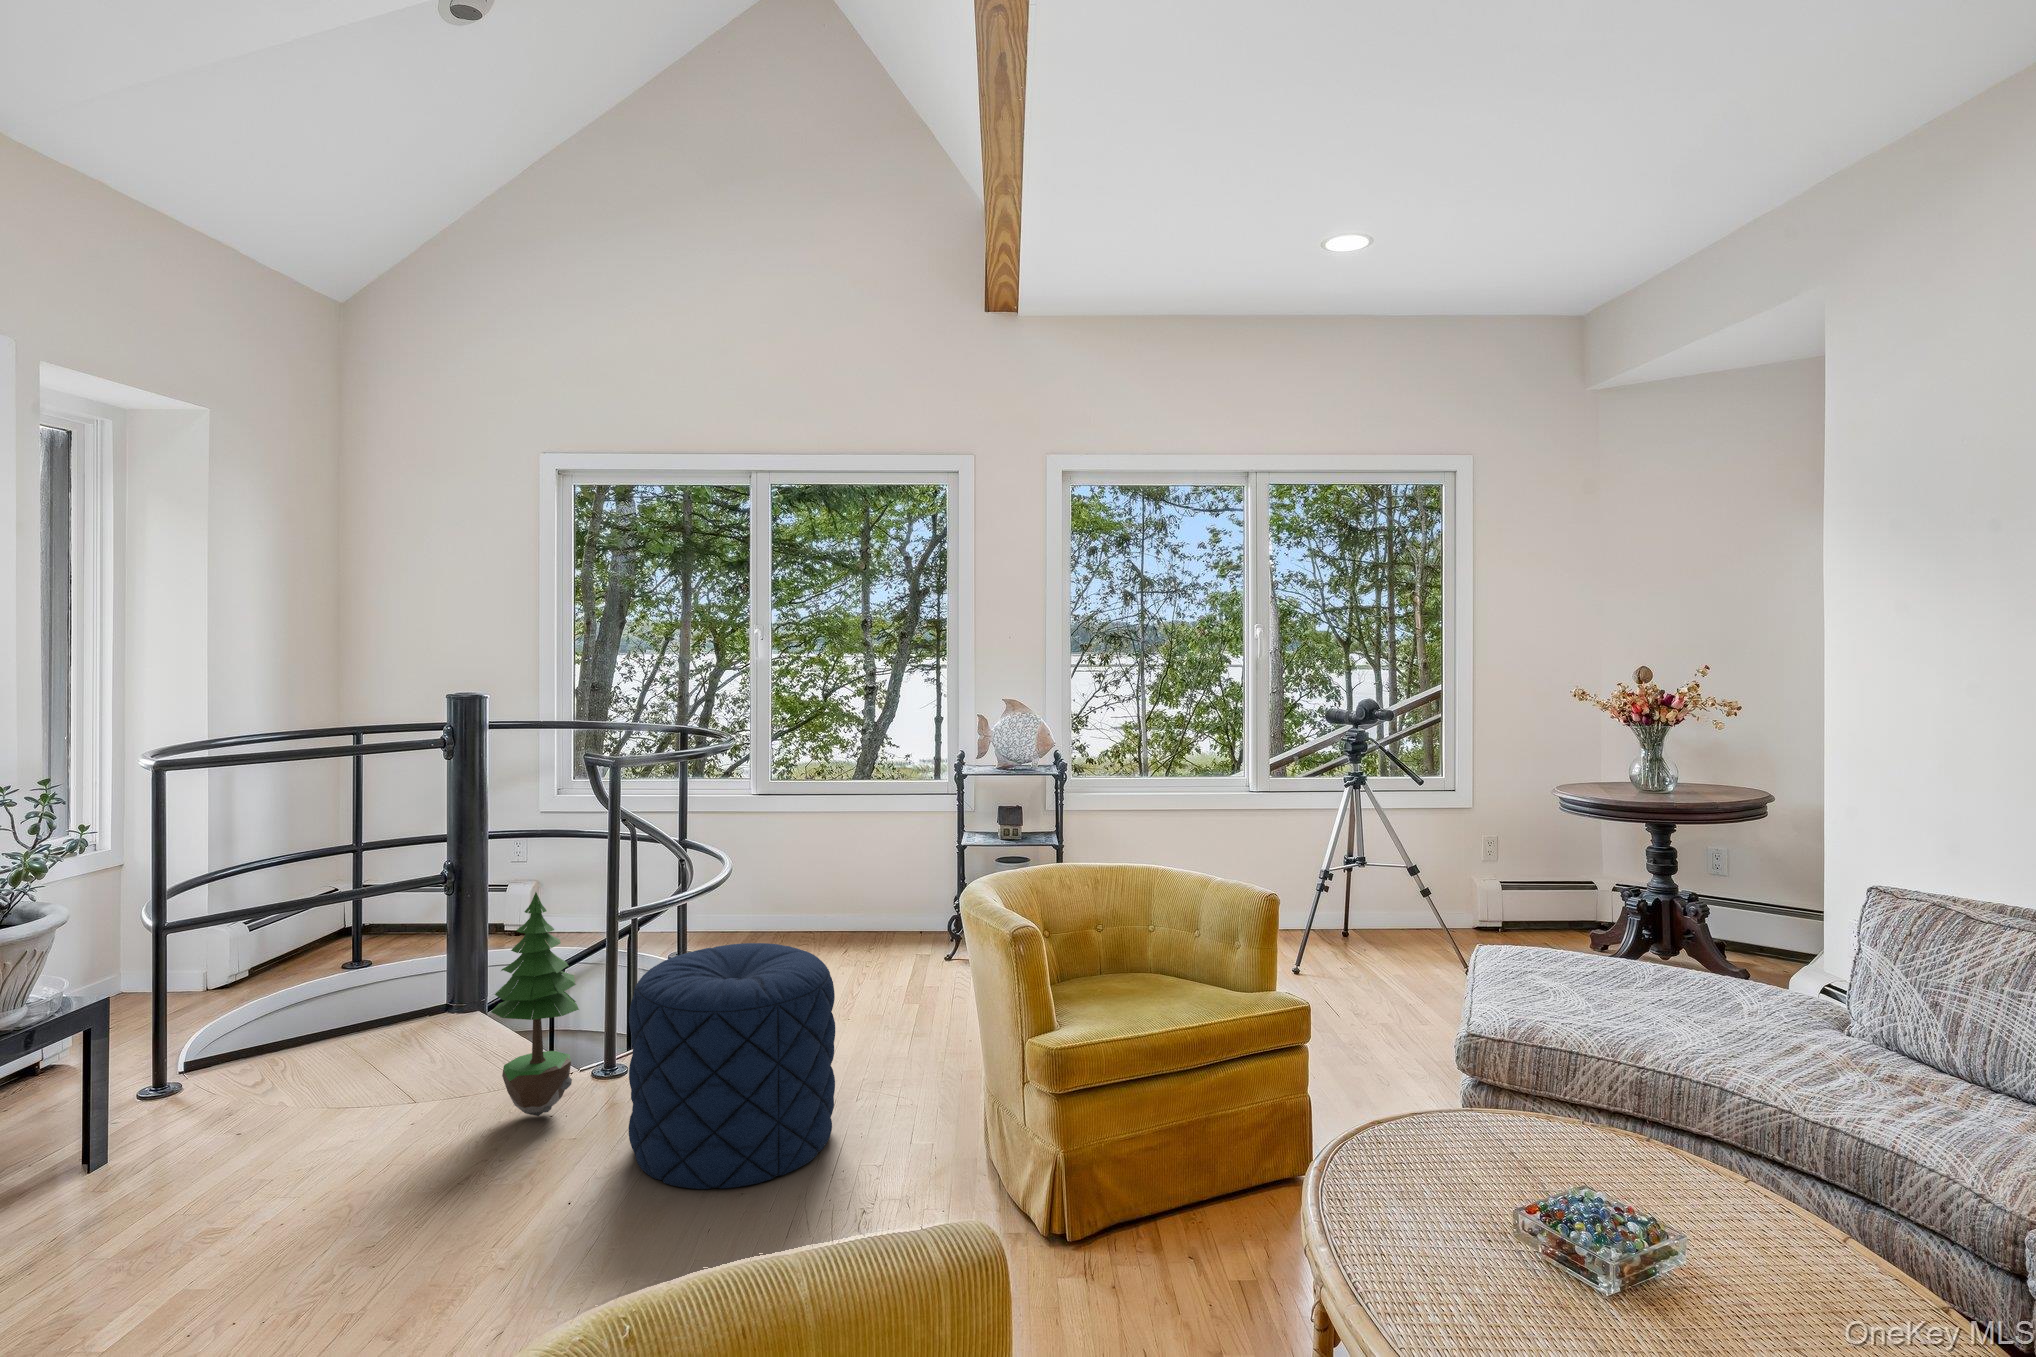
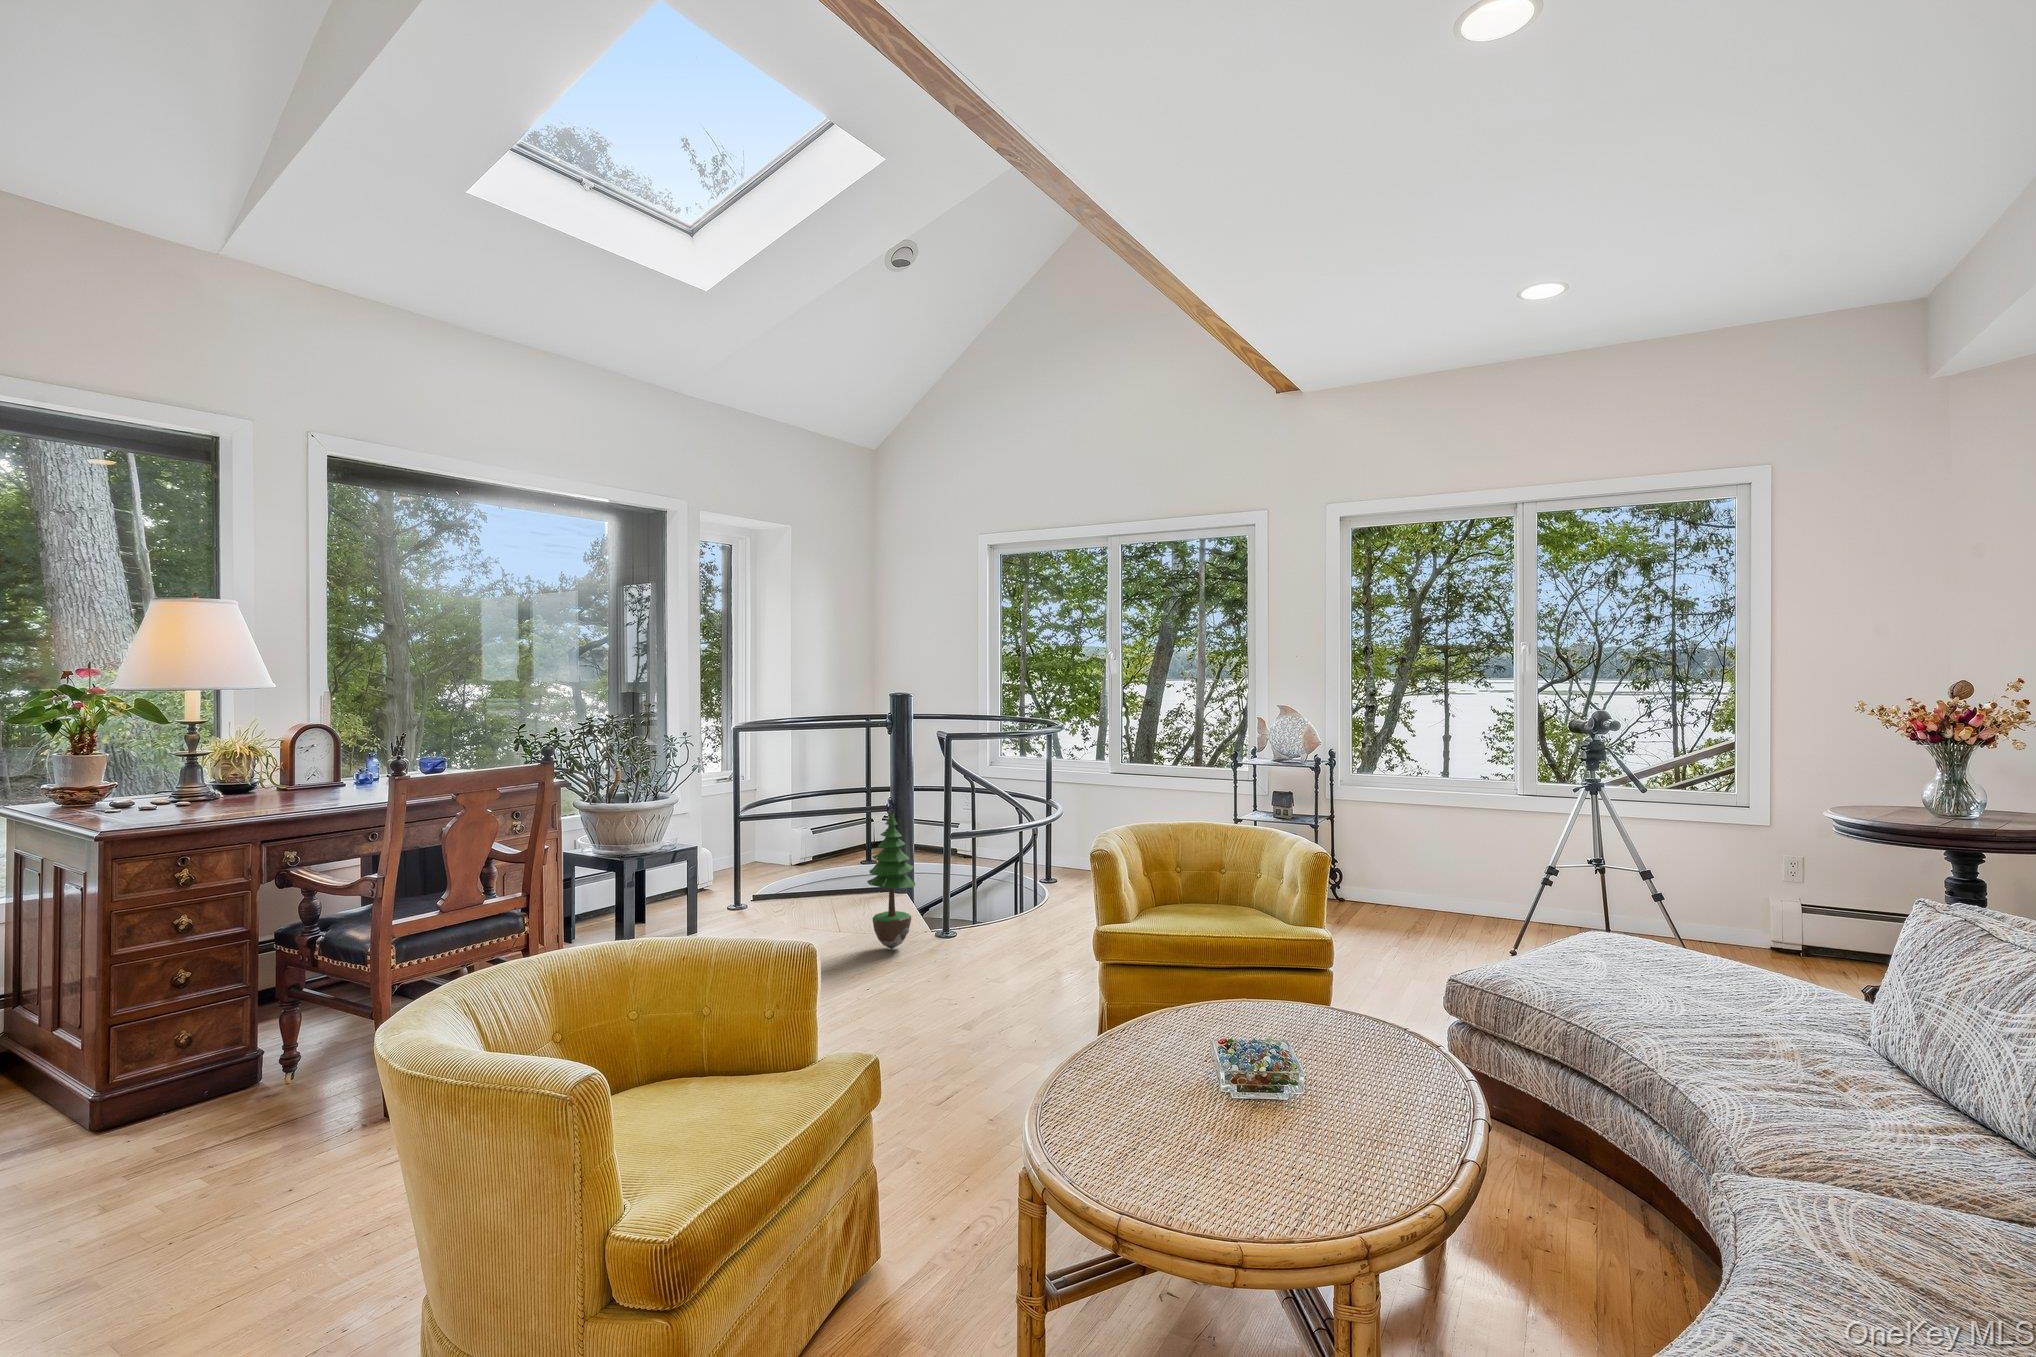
pouf: present [629,943,835,1189] -> none [917,857,1044,1002]

